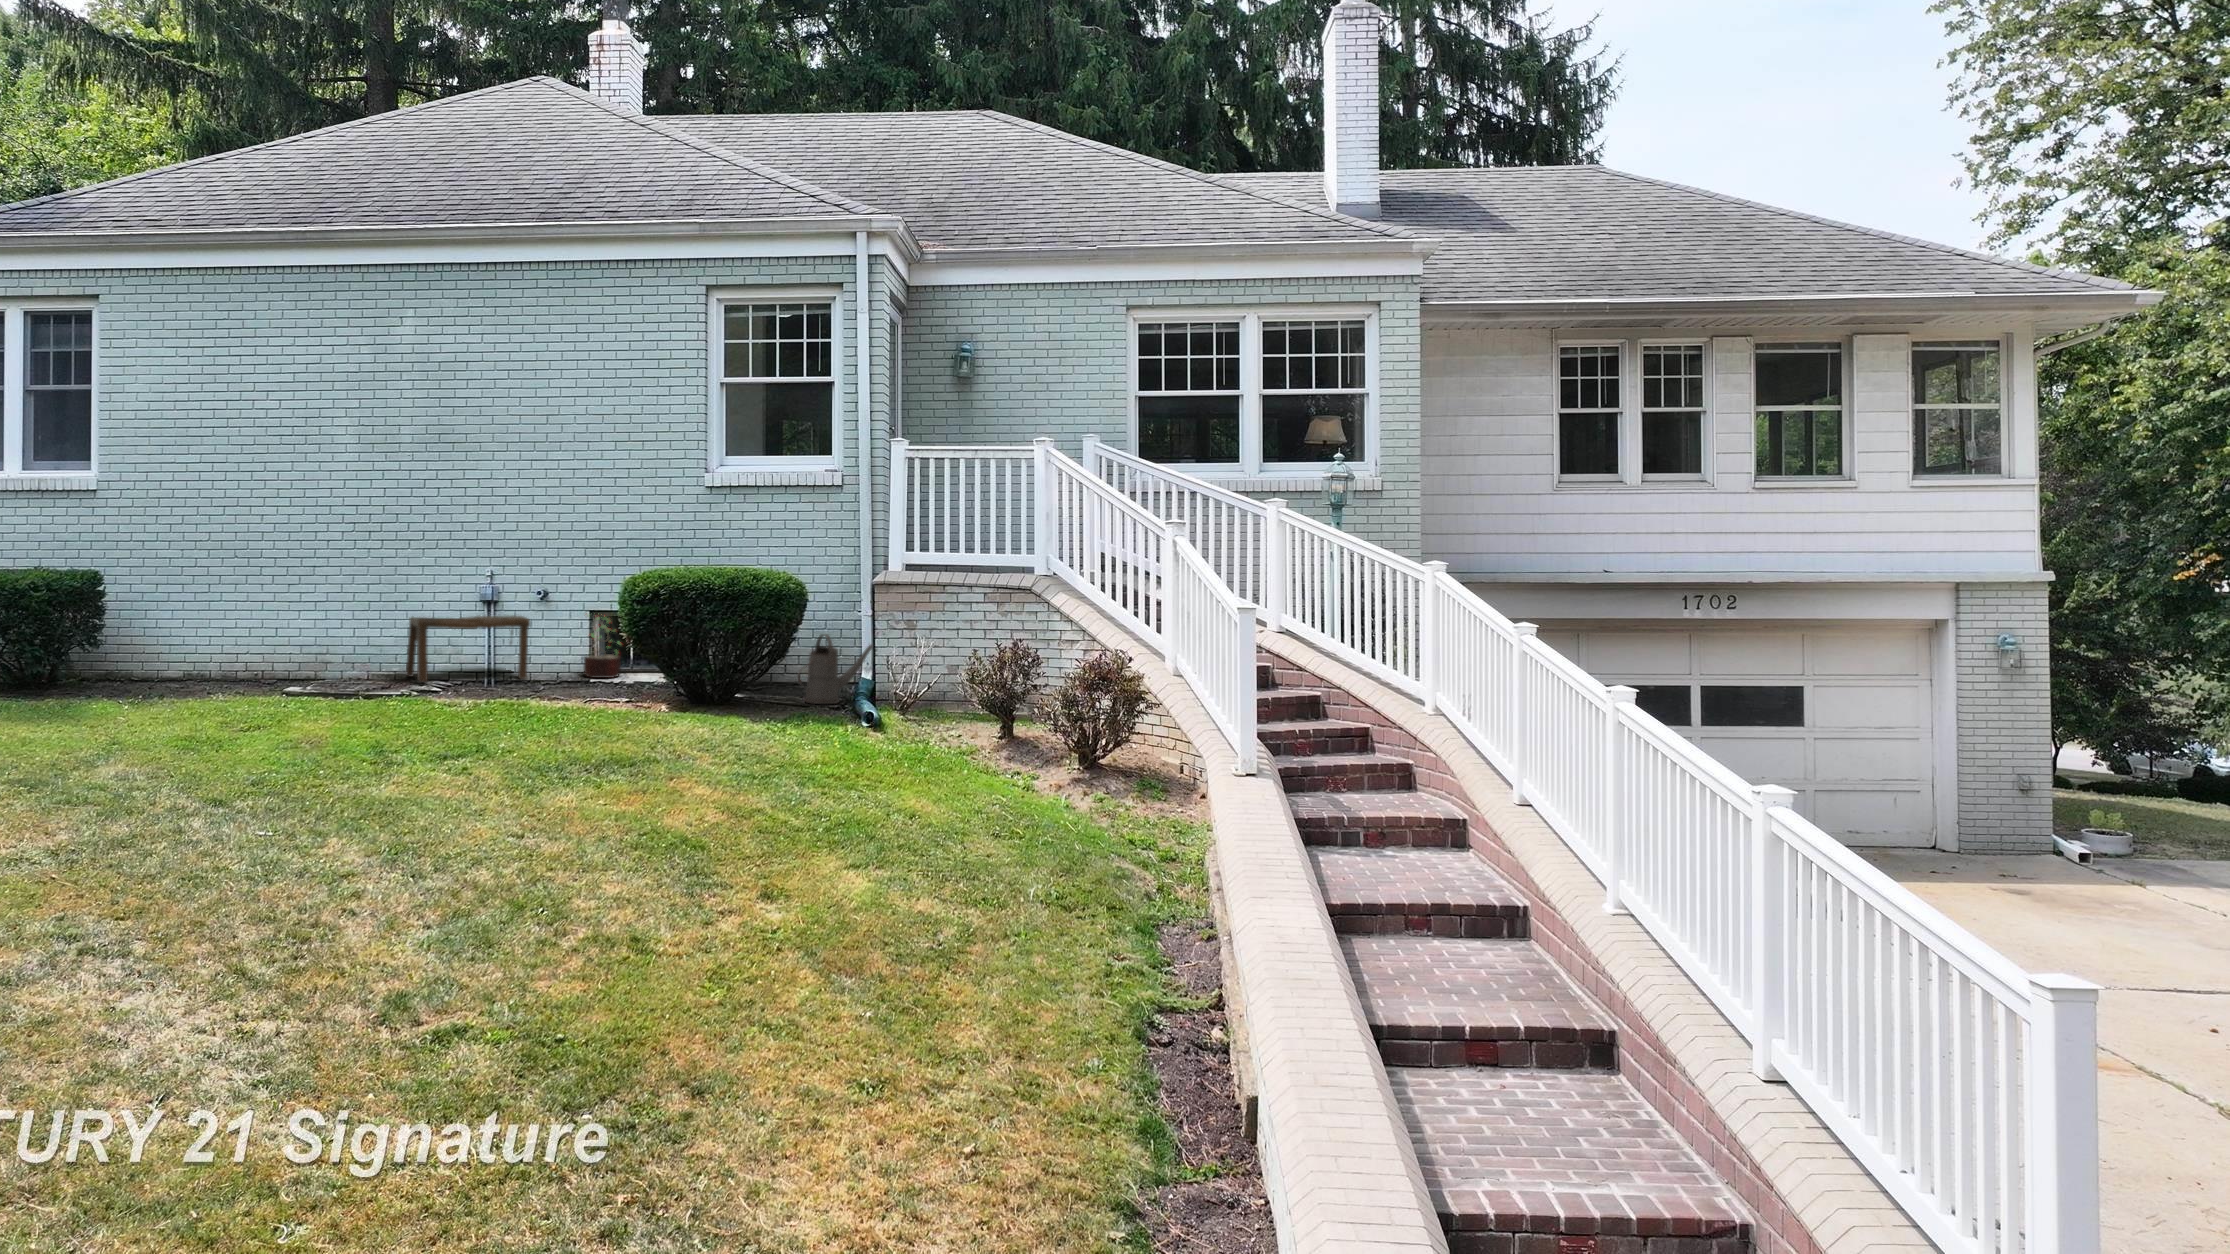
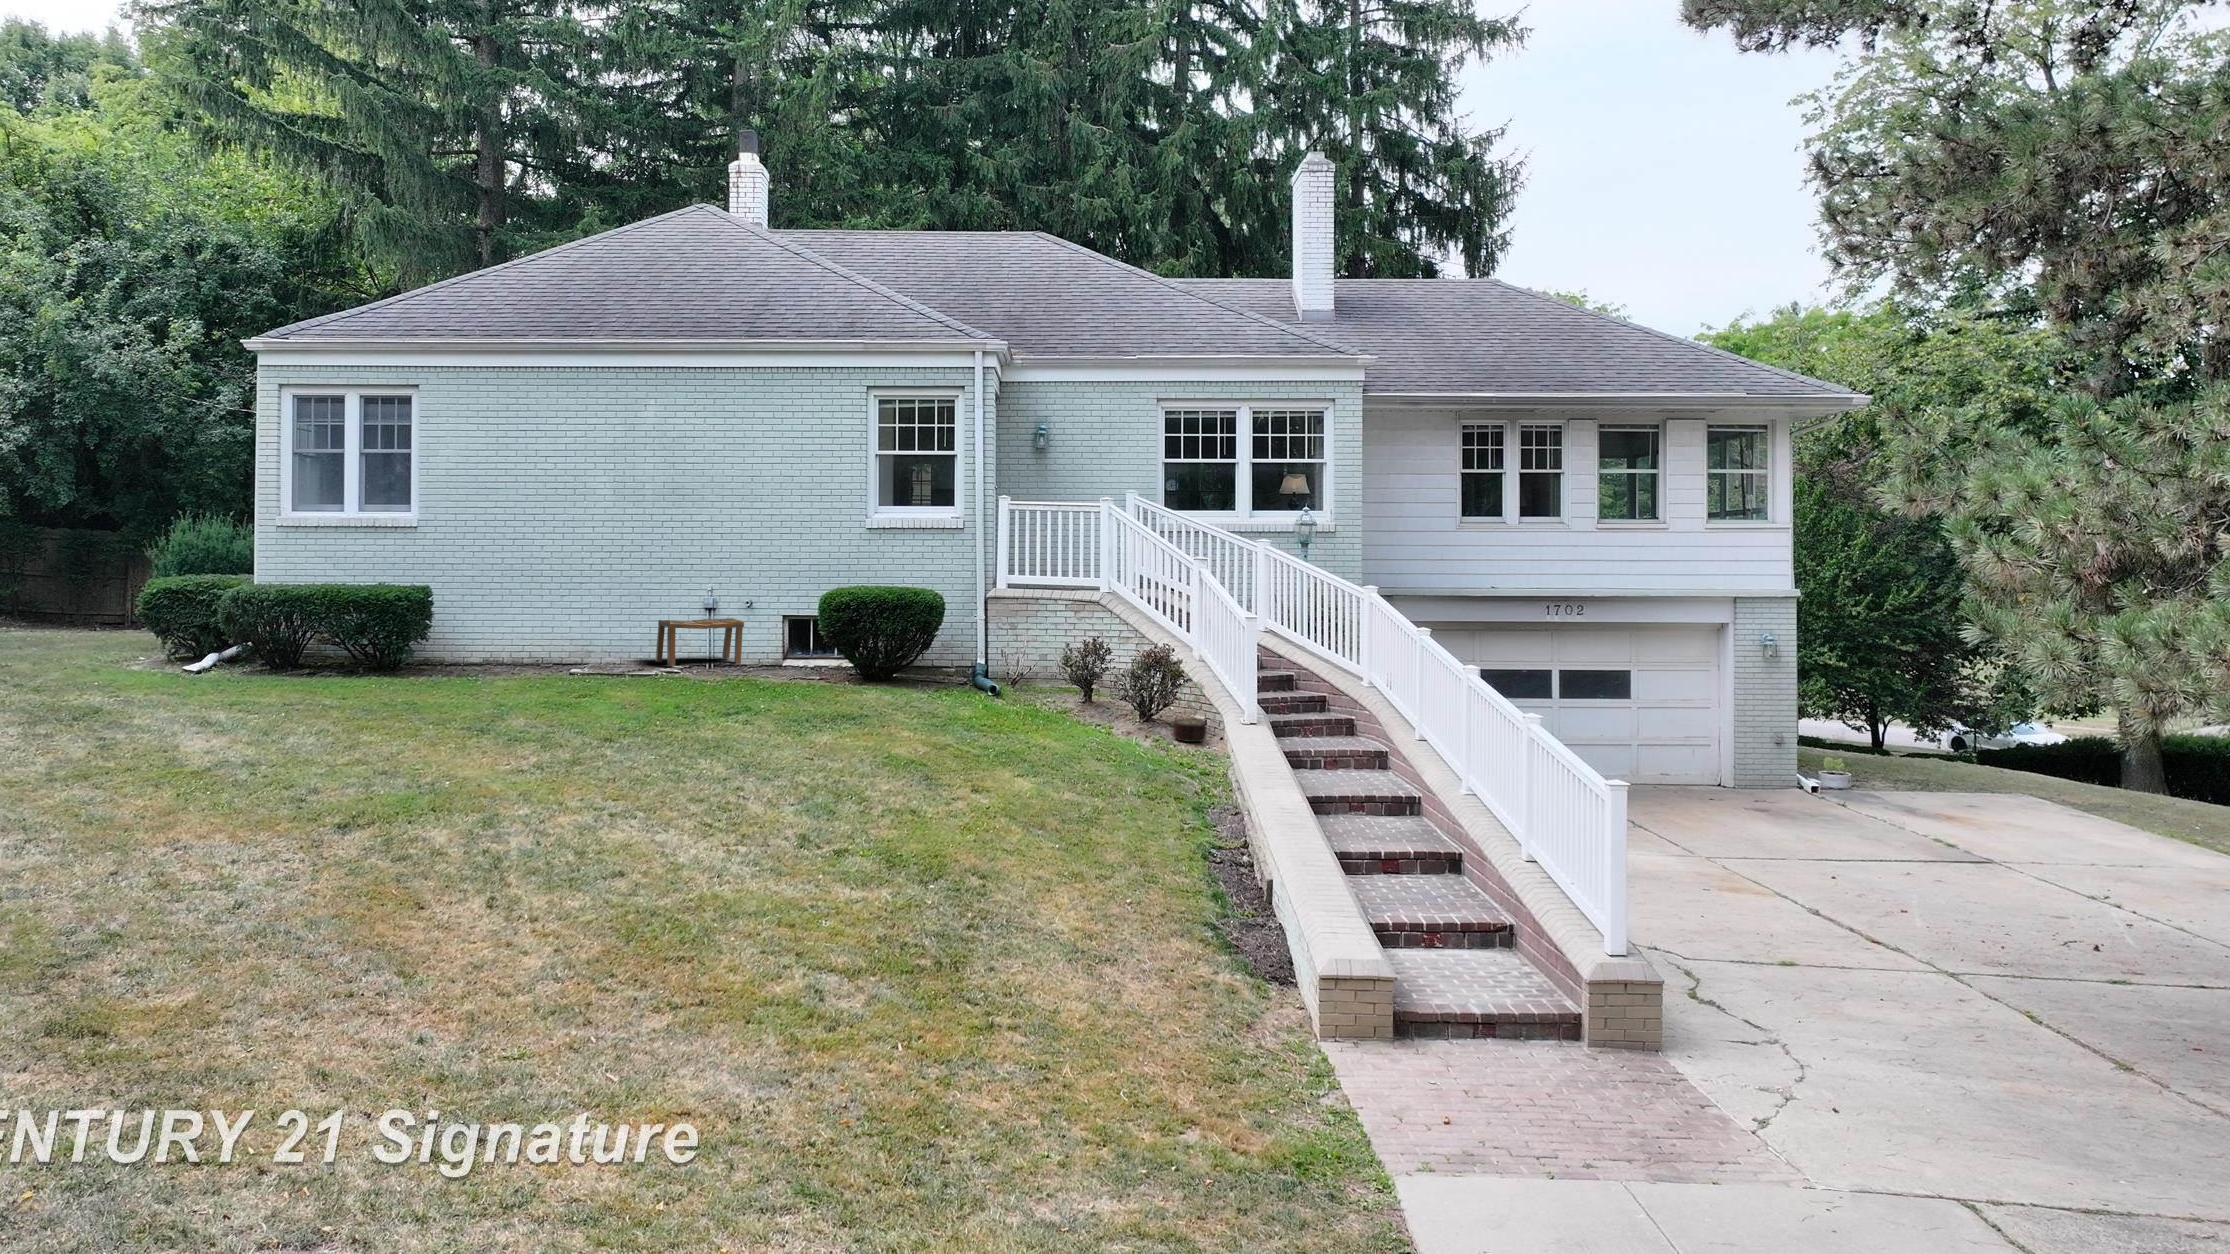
decorative plant: present [584,615,621,678] -> present [1173,683,1207,742]
watering can: present [797,634,873,704] -> none [939,633,989,681]

